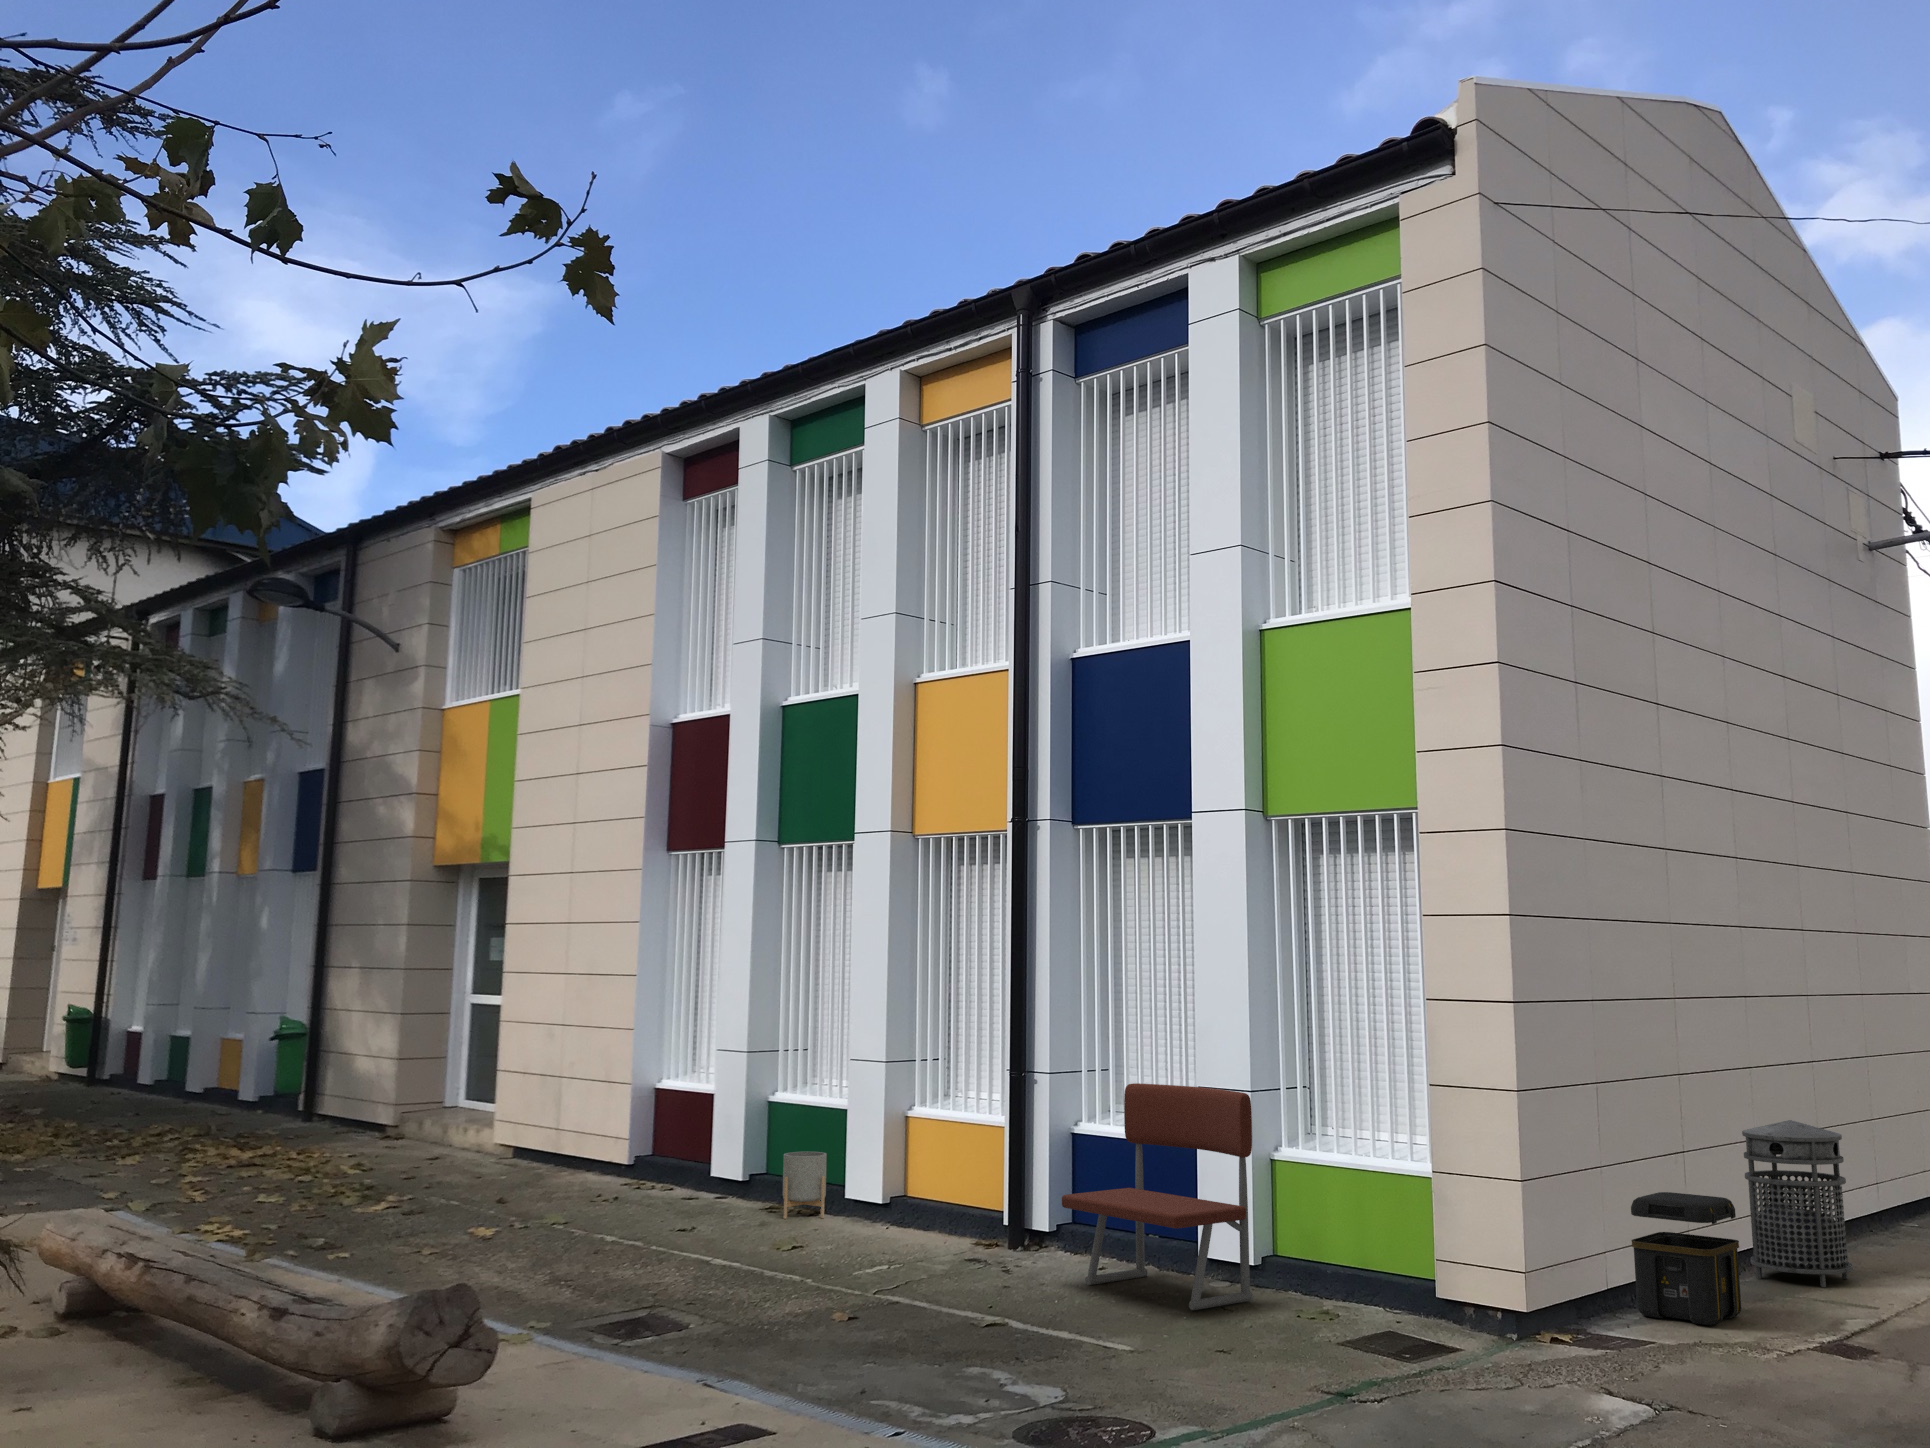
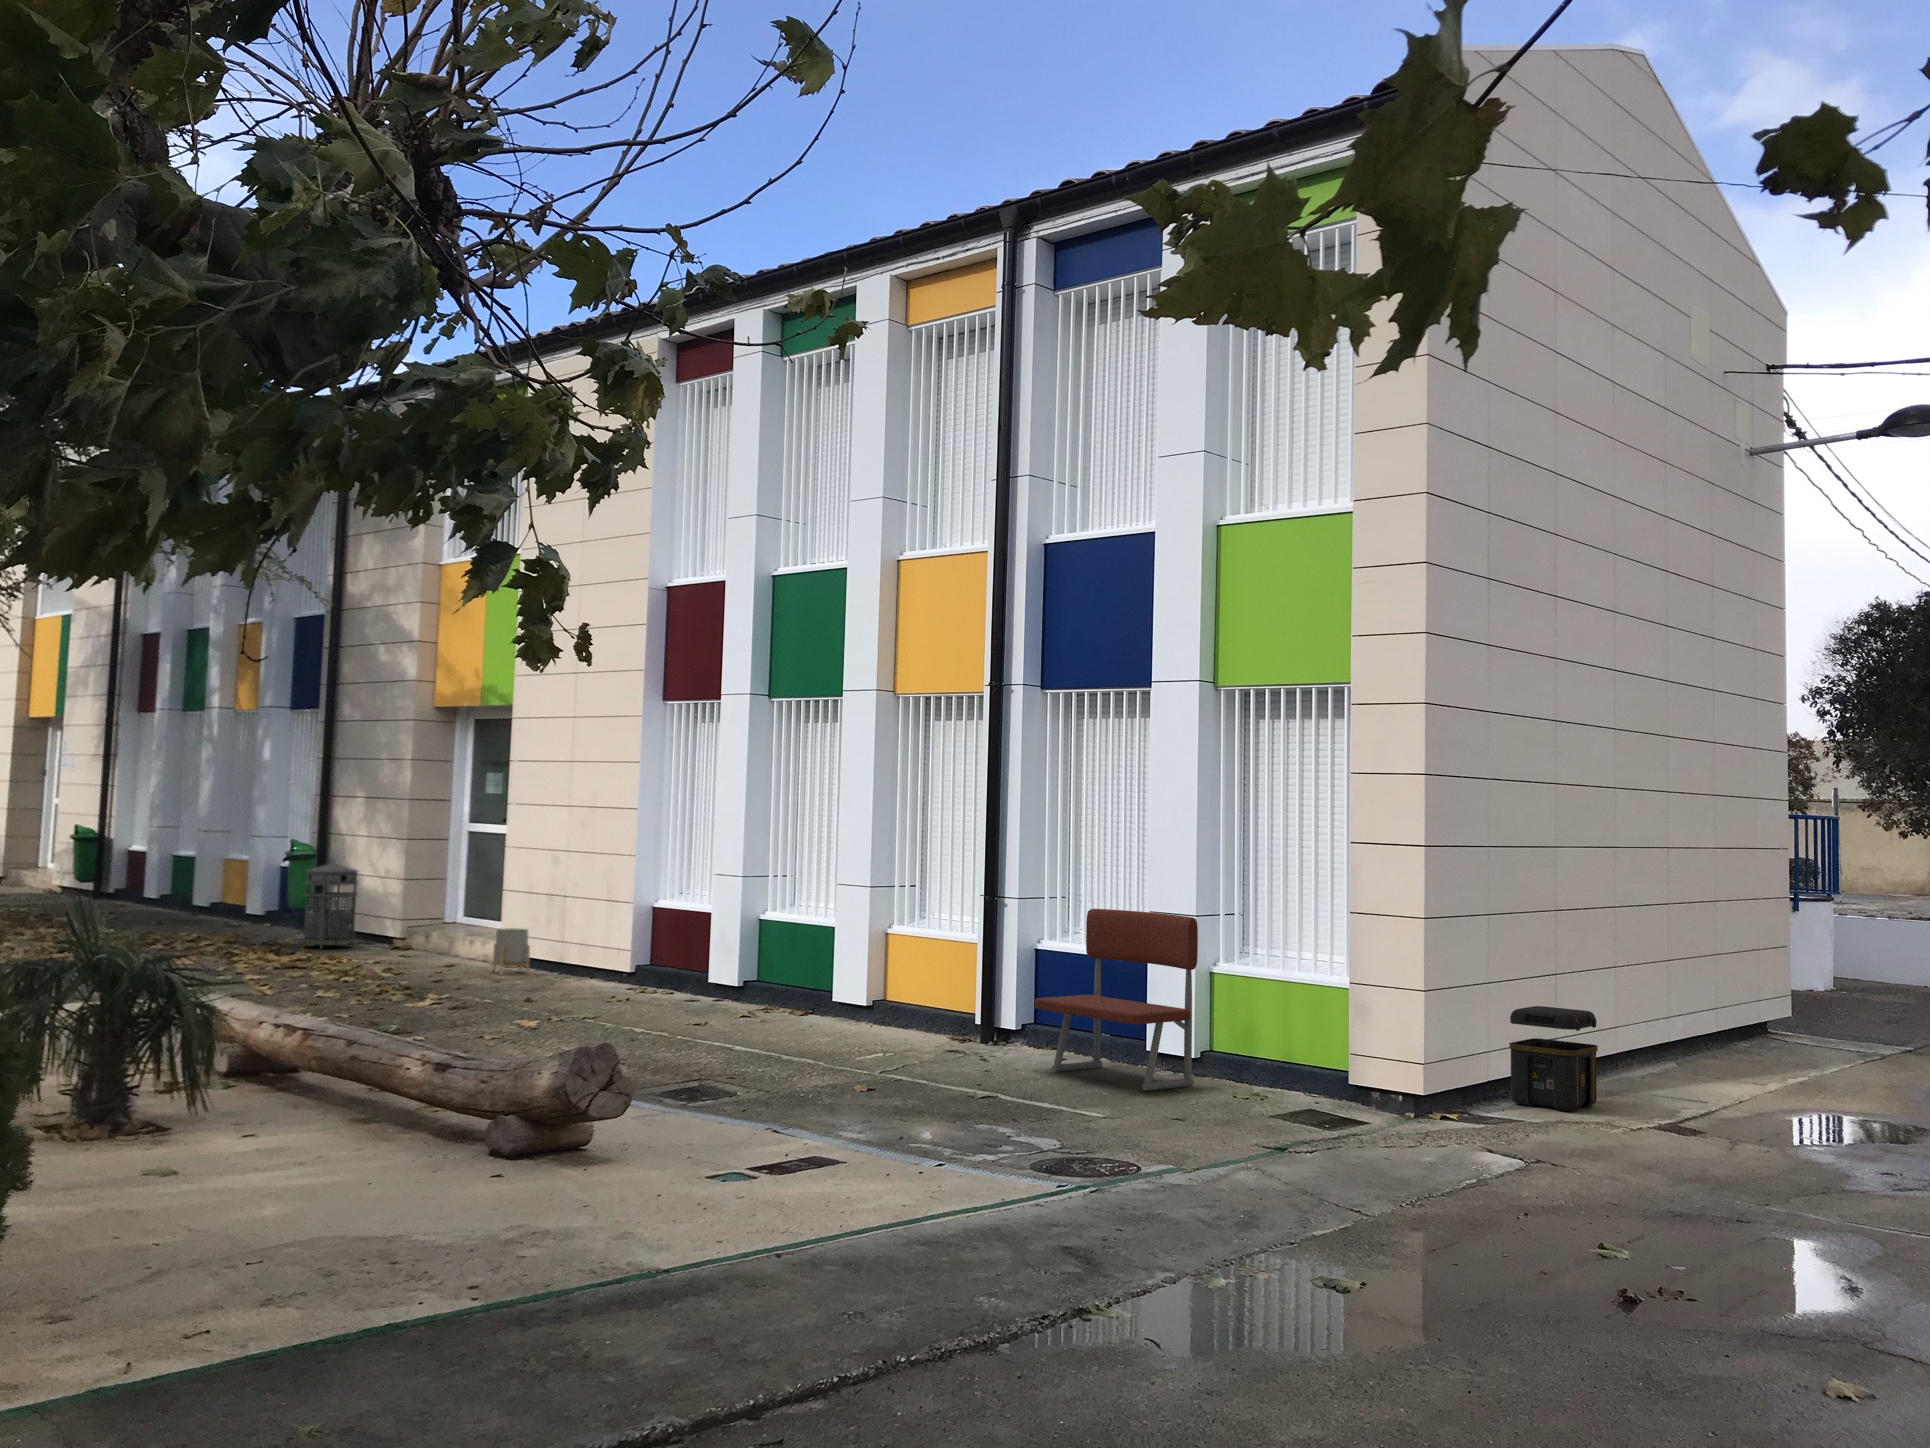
trash can: present [1742,1120,1853,1287] -> present [303,863,358,949]
planter: present [783,1152,827,1219] -> present [493,928,530,974]

